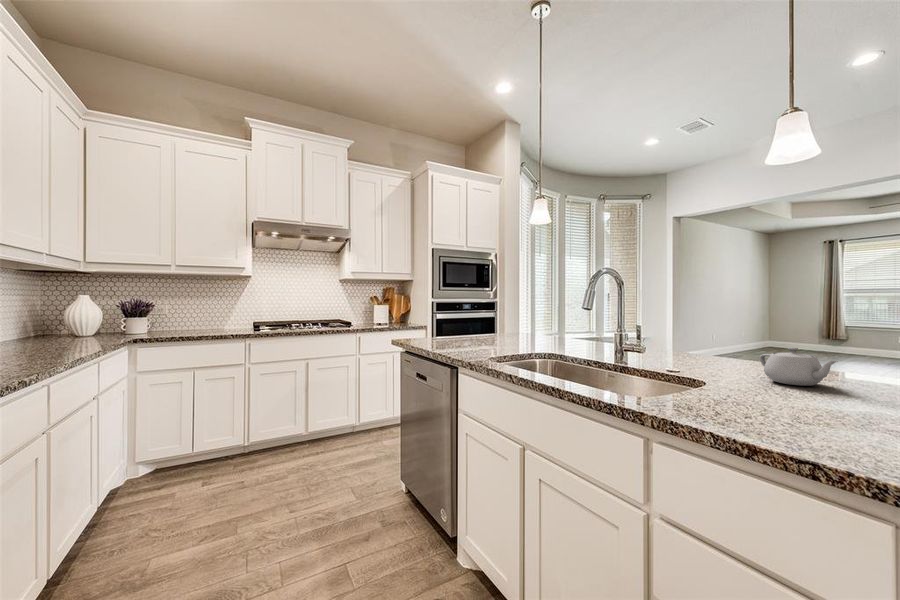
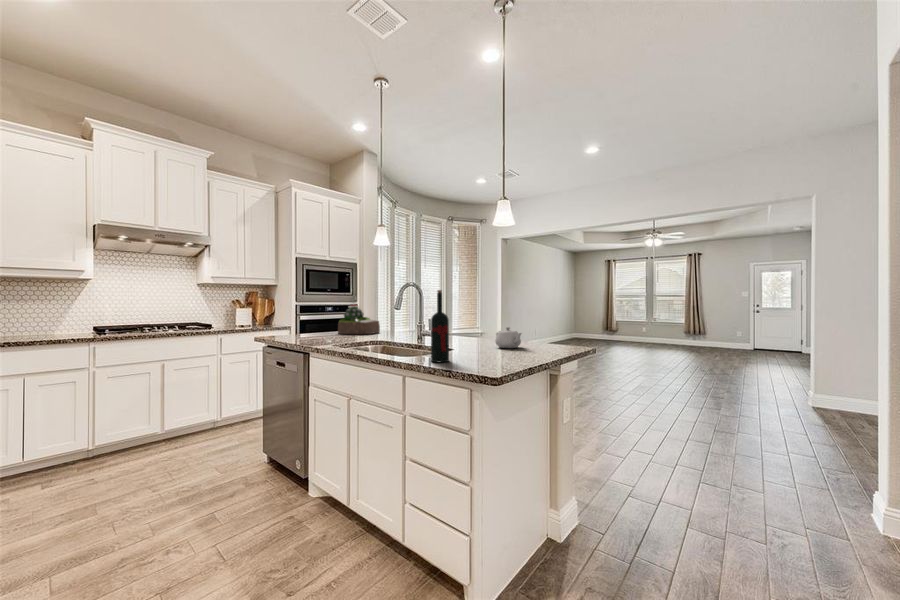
wine bottle: none [678,282,720,416] -> present [431,290,449,362]
succulent plant: none [485,303,537,342] -> present [338,304,380,334]

